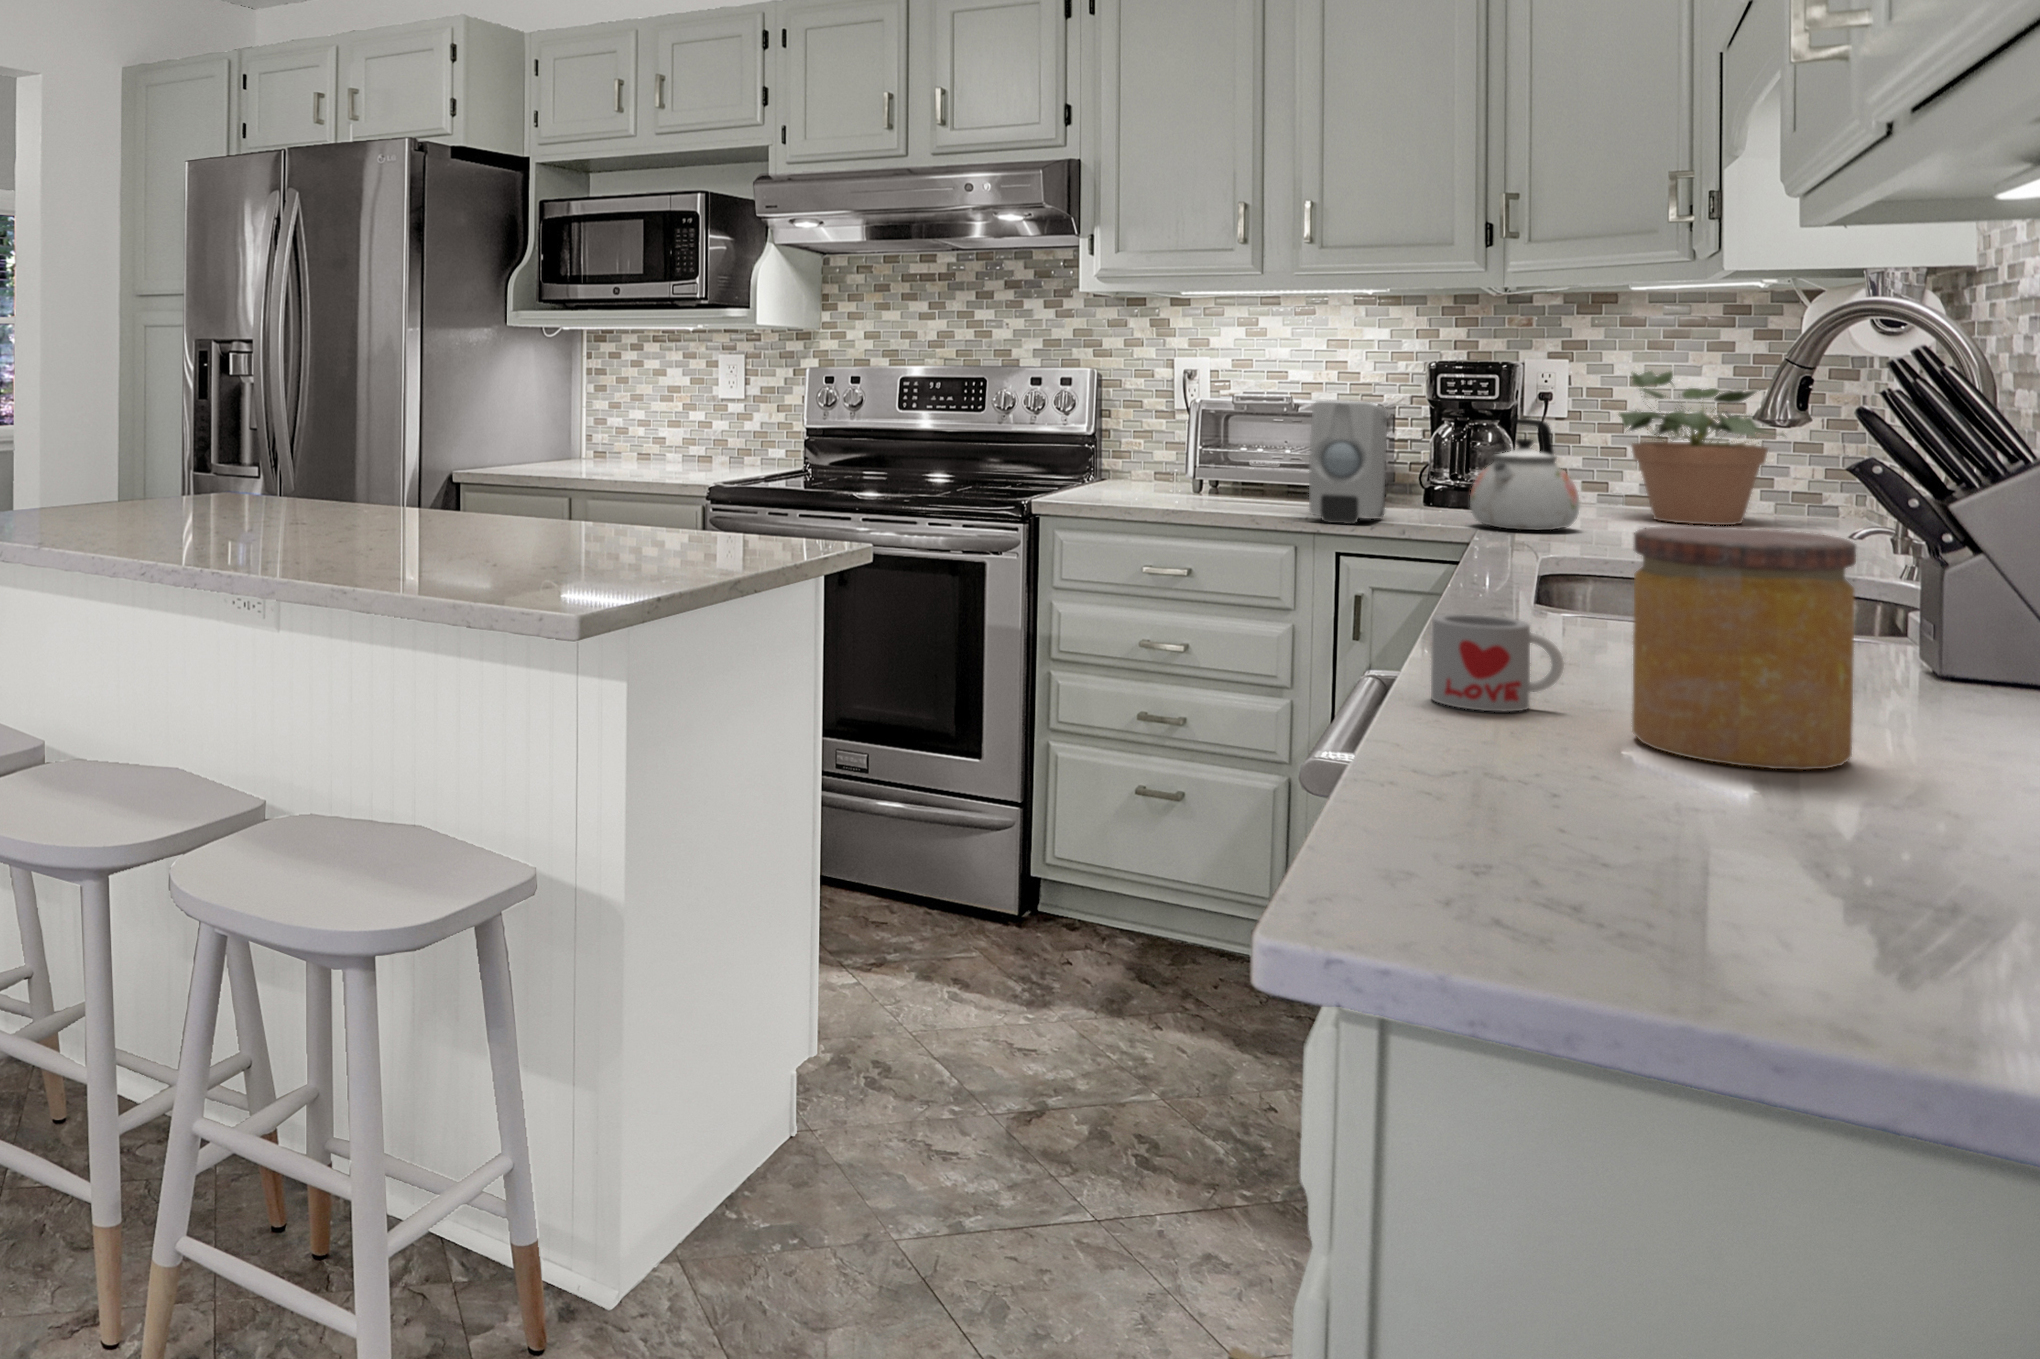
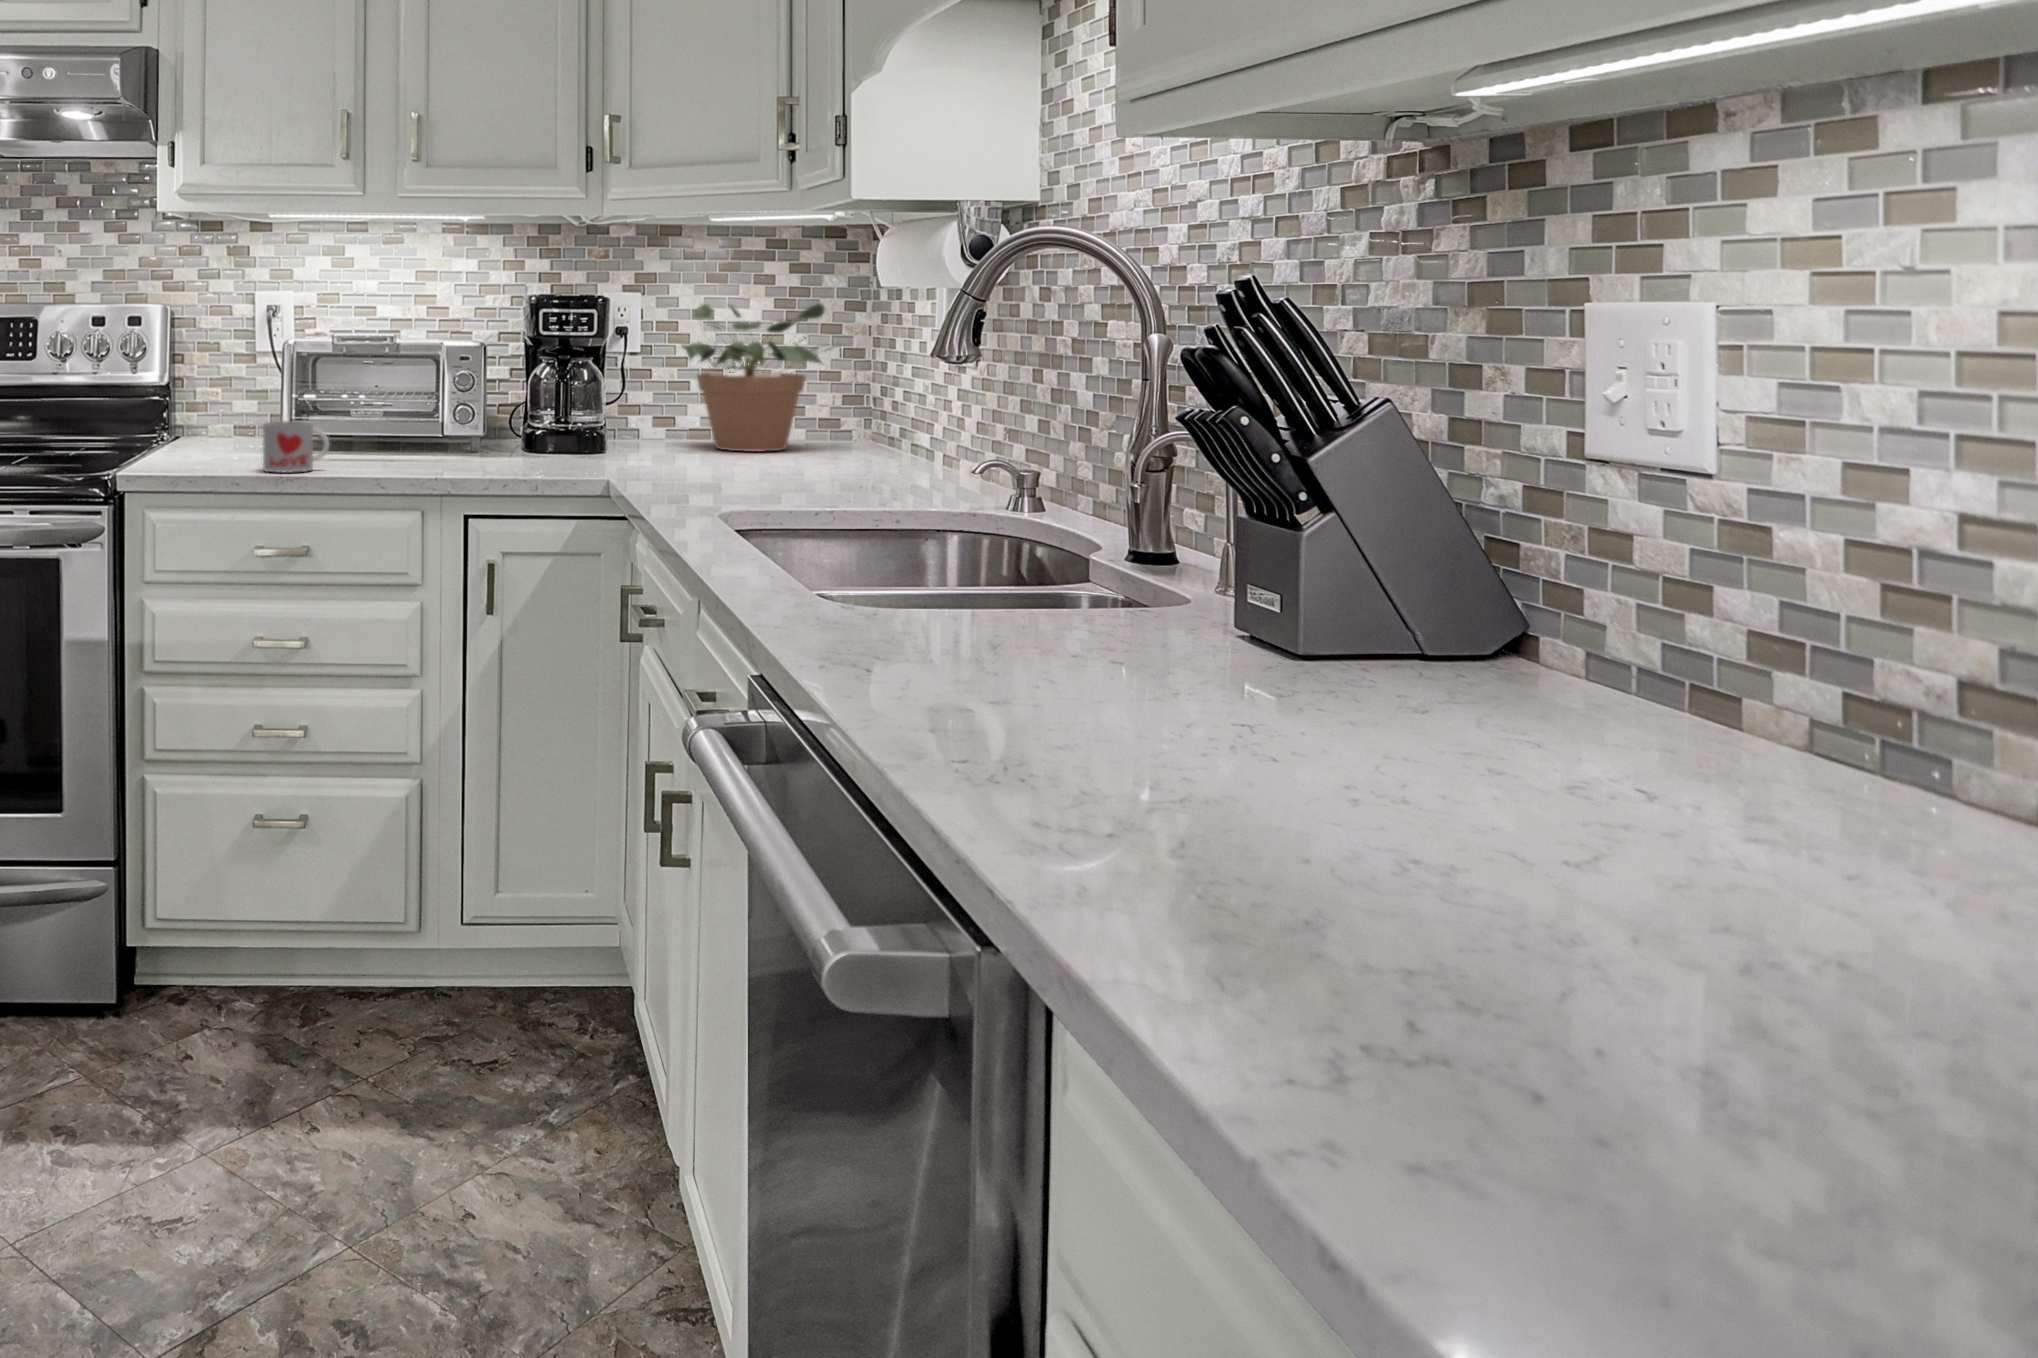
soap dispenser: present [1309,401,1387,524] -> none [437,334,503,472]
kettle: present [1470,418,1579,530] -> none [586,350,685,468]
jar: present [1632,526,1856,770] -> none [1426,466,1805,895]
mug: present [1431,614,1564,711] -> present [263,421,329,472]

